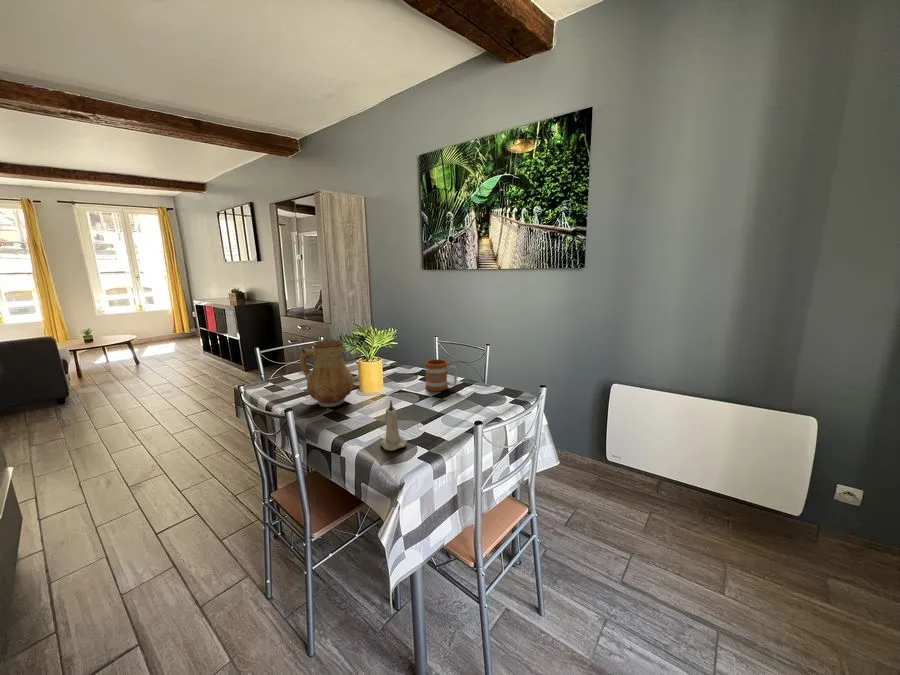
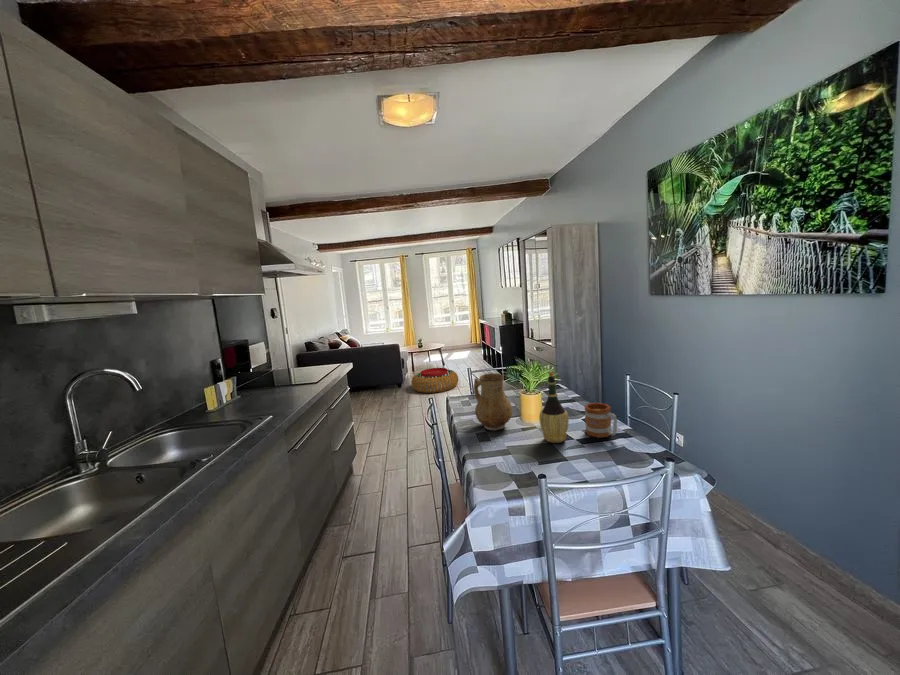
wine bottle: none [392,329,421,403] -> present [539,372,569,443]
pouf: none [88,364,177,402] -> present [411,368,459,393]
candle: present [380,401,406,450] -> none [493,436,515,481]

